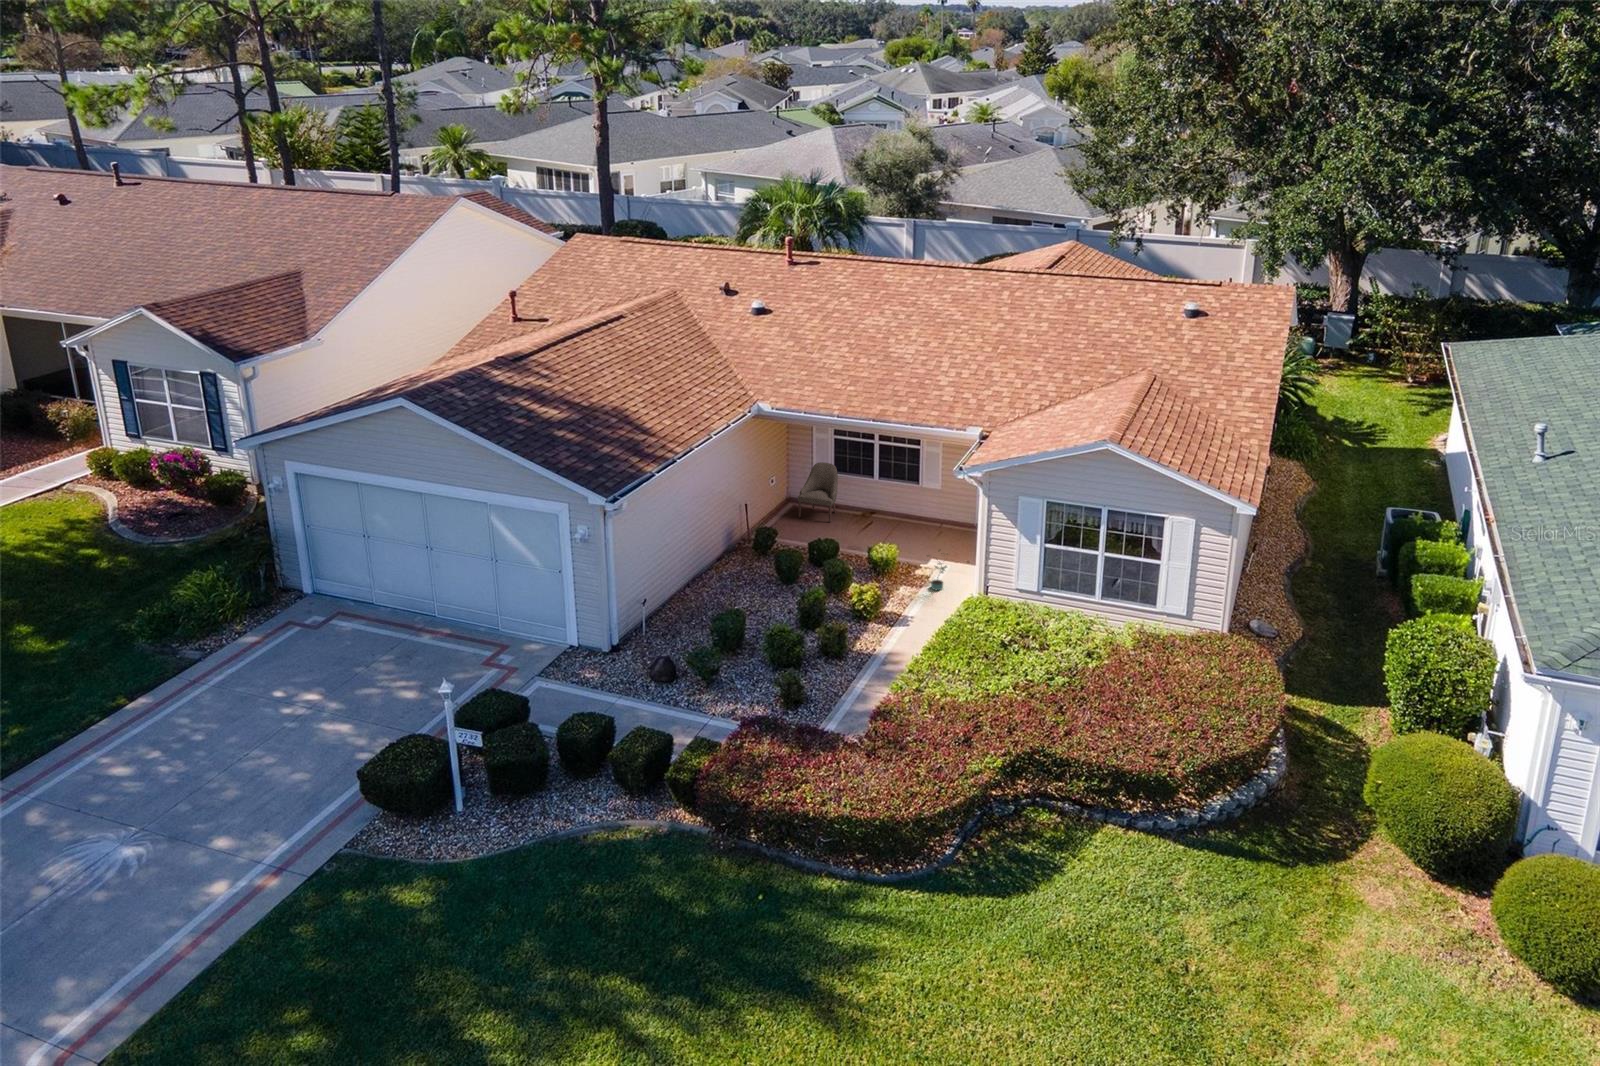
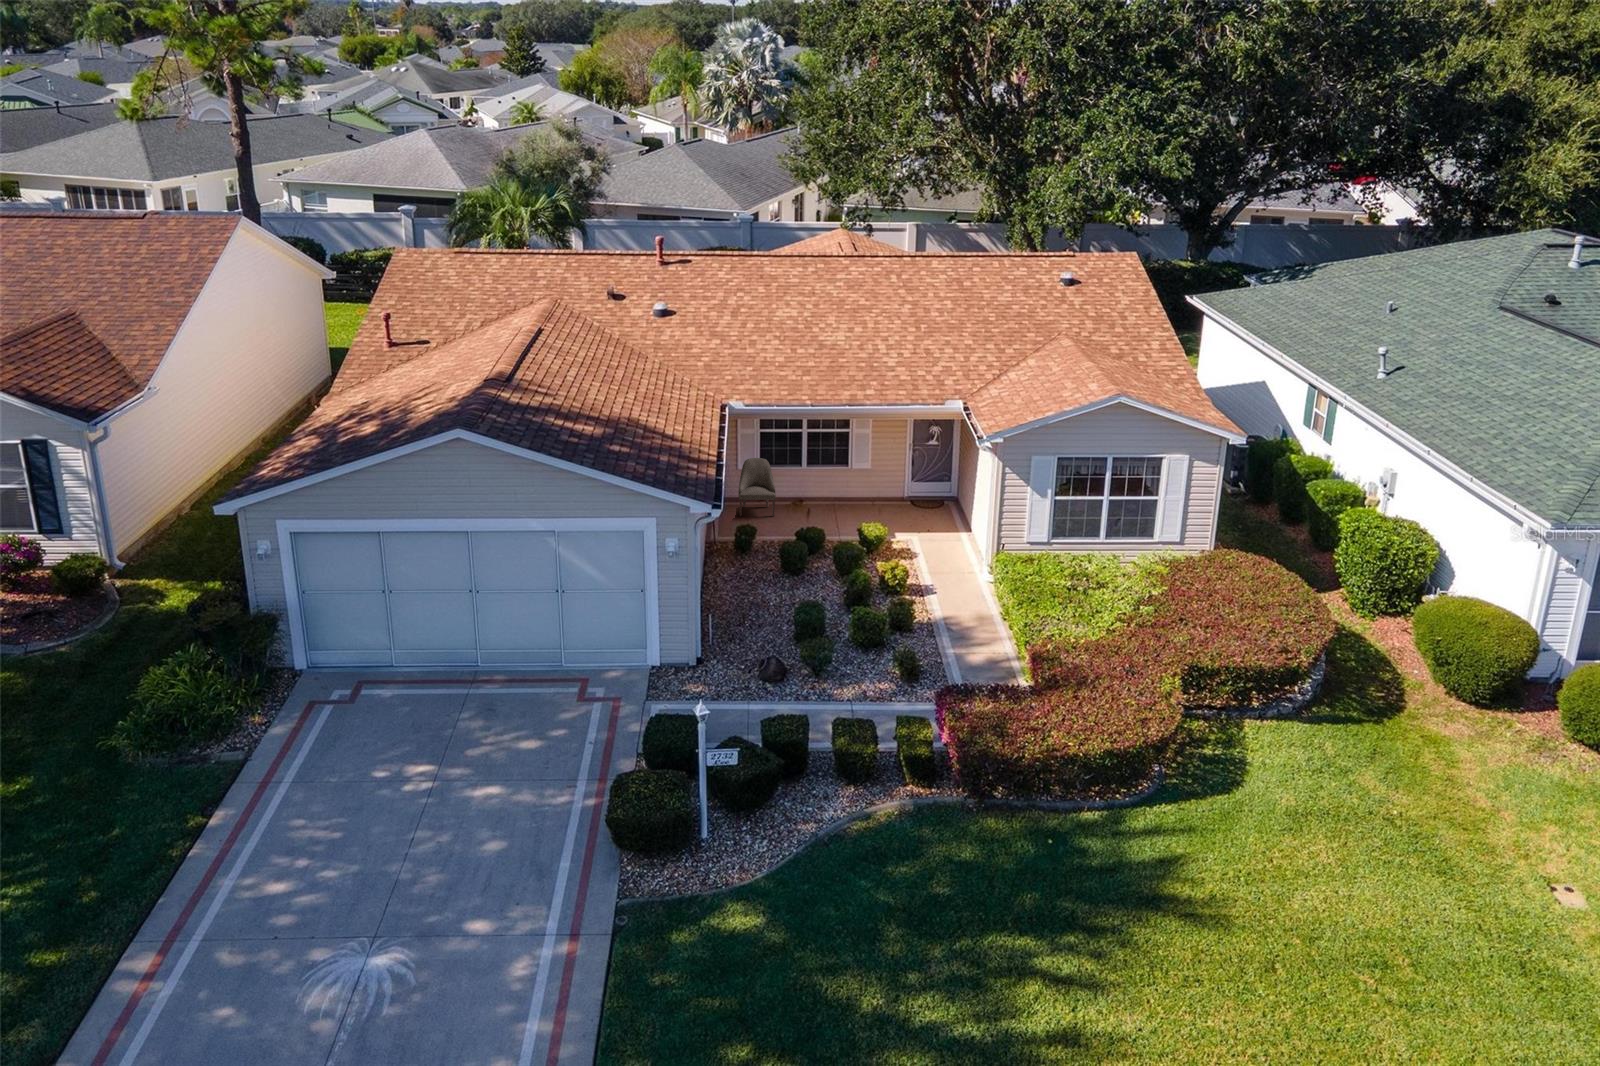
potted plant: present [928,550,947,590] -> none [923,521,945,560]

